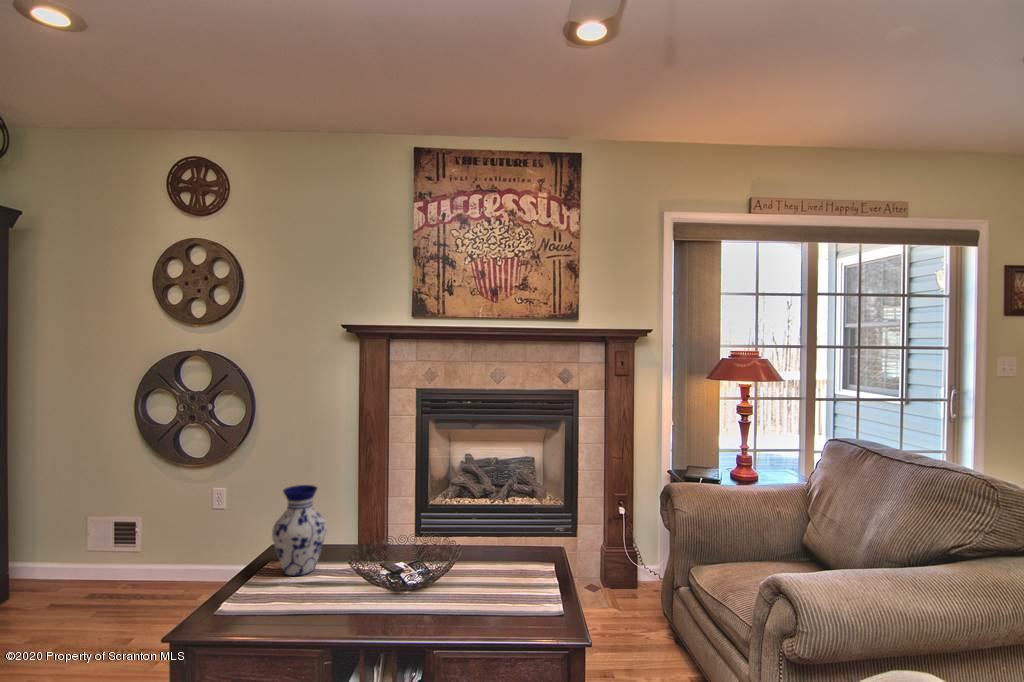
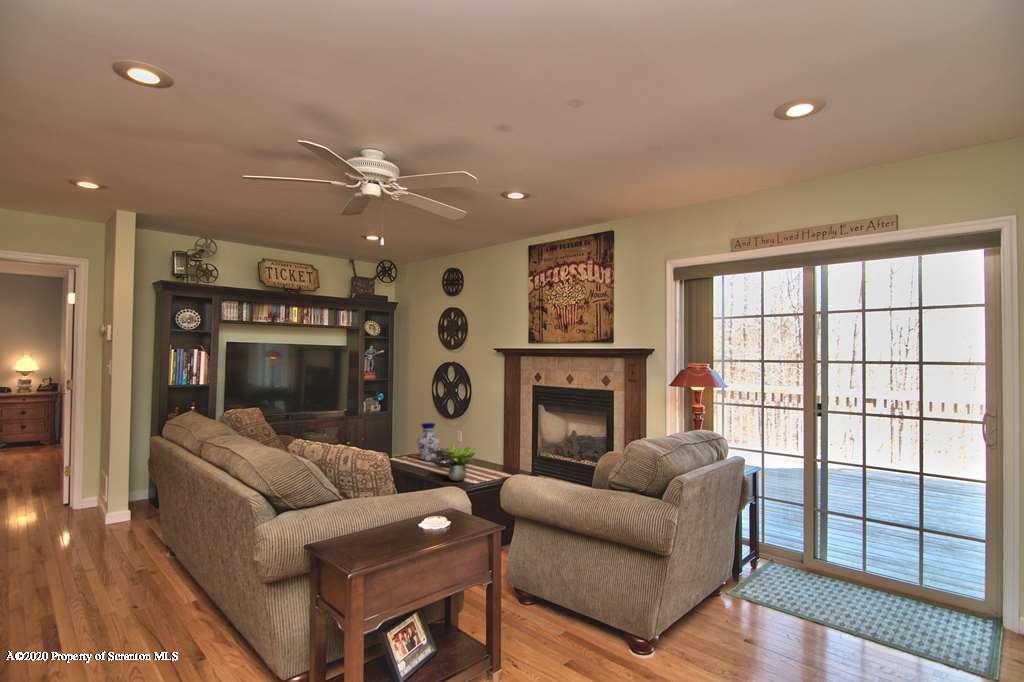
potted plant: none [441,518,530,601] -> present [443,442,477,481]

